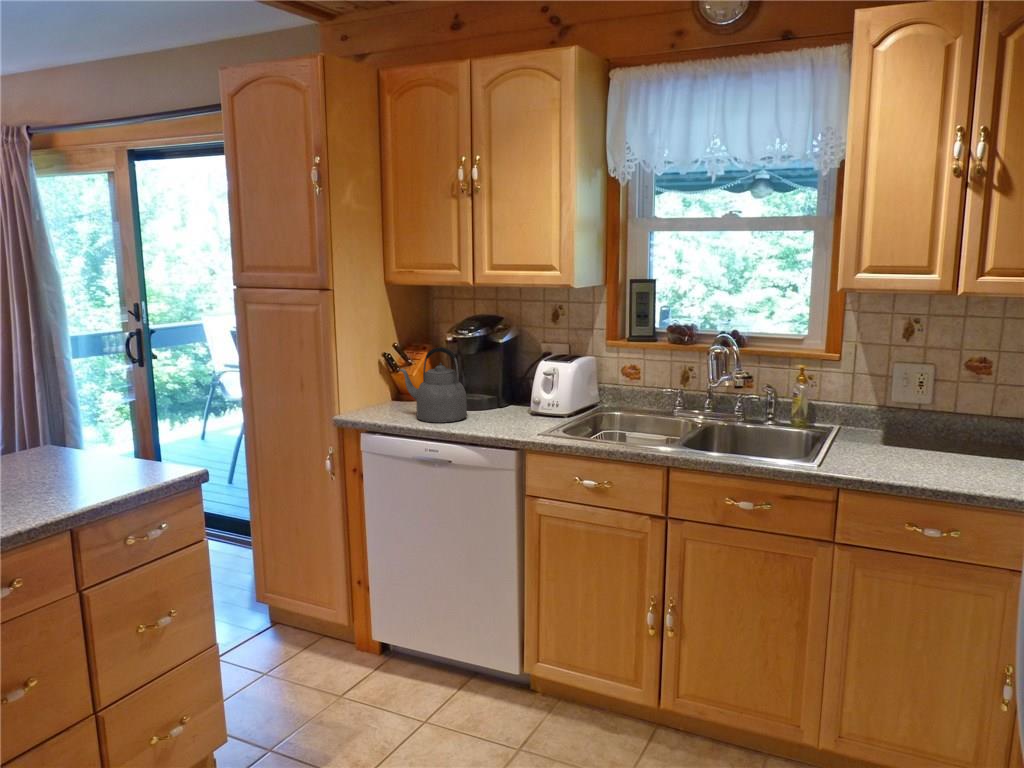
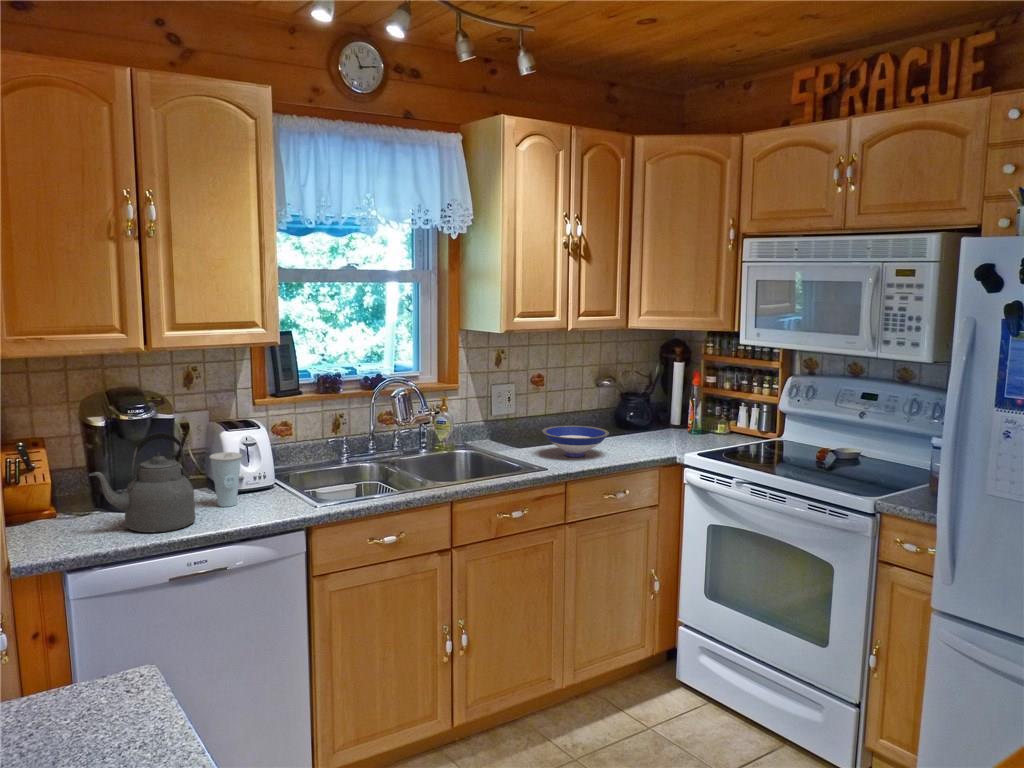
cup: none [496,375,522,420] -> present [210,452,242,507]
bowl: none [876,423,980,469] -> present [542,425,609,457]

